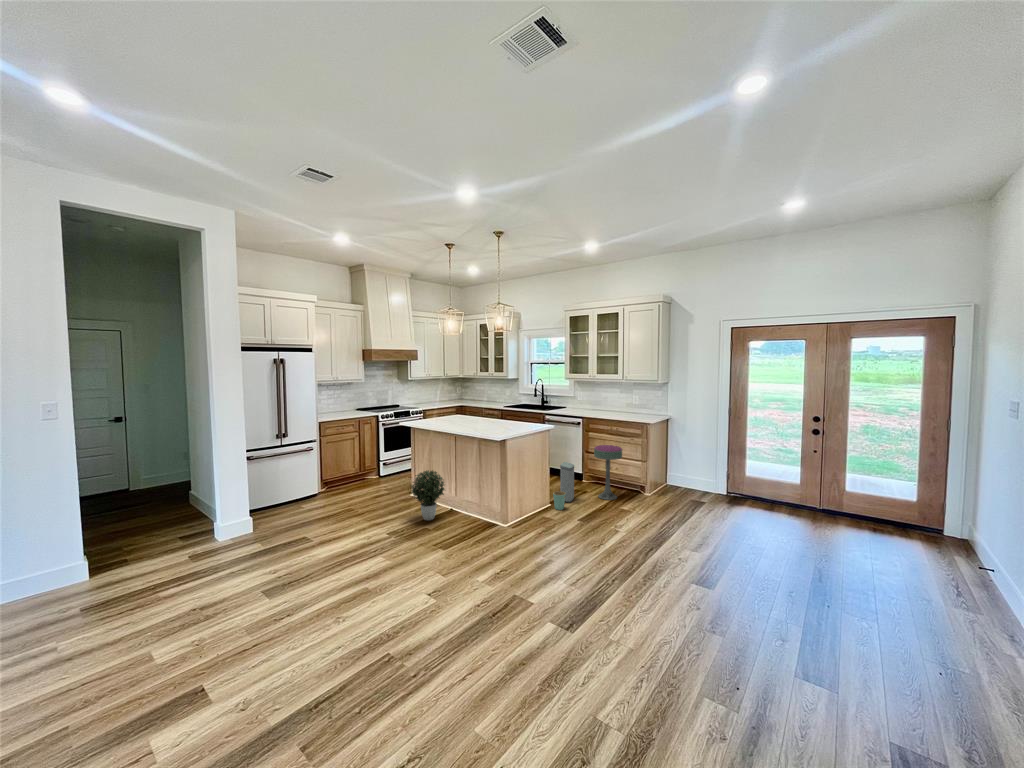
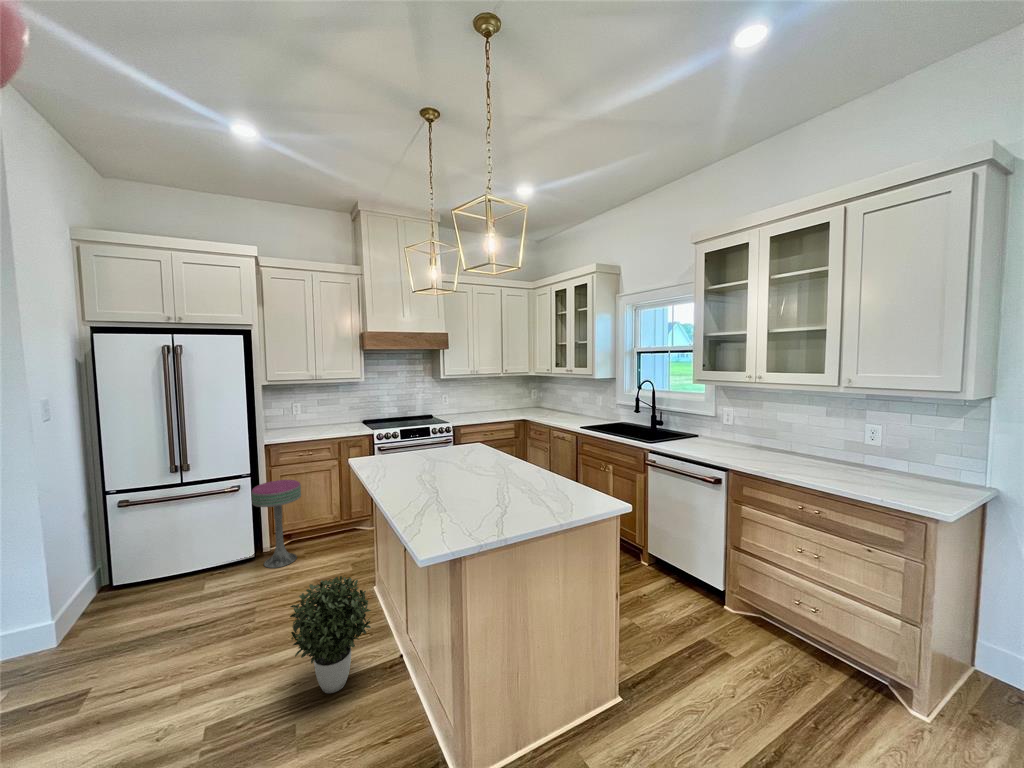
bar stool: present [594,445,622,500] -> present [251,480,301,568]
trash can: present [553,462,574,510] -> none [624,587,693,736]

